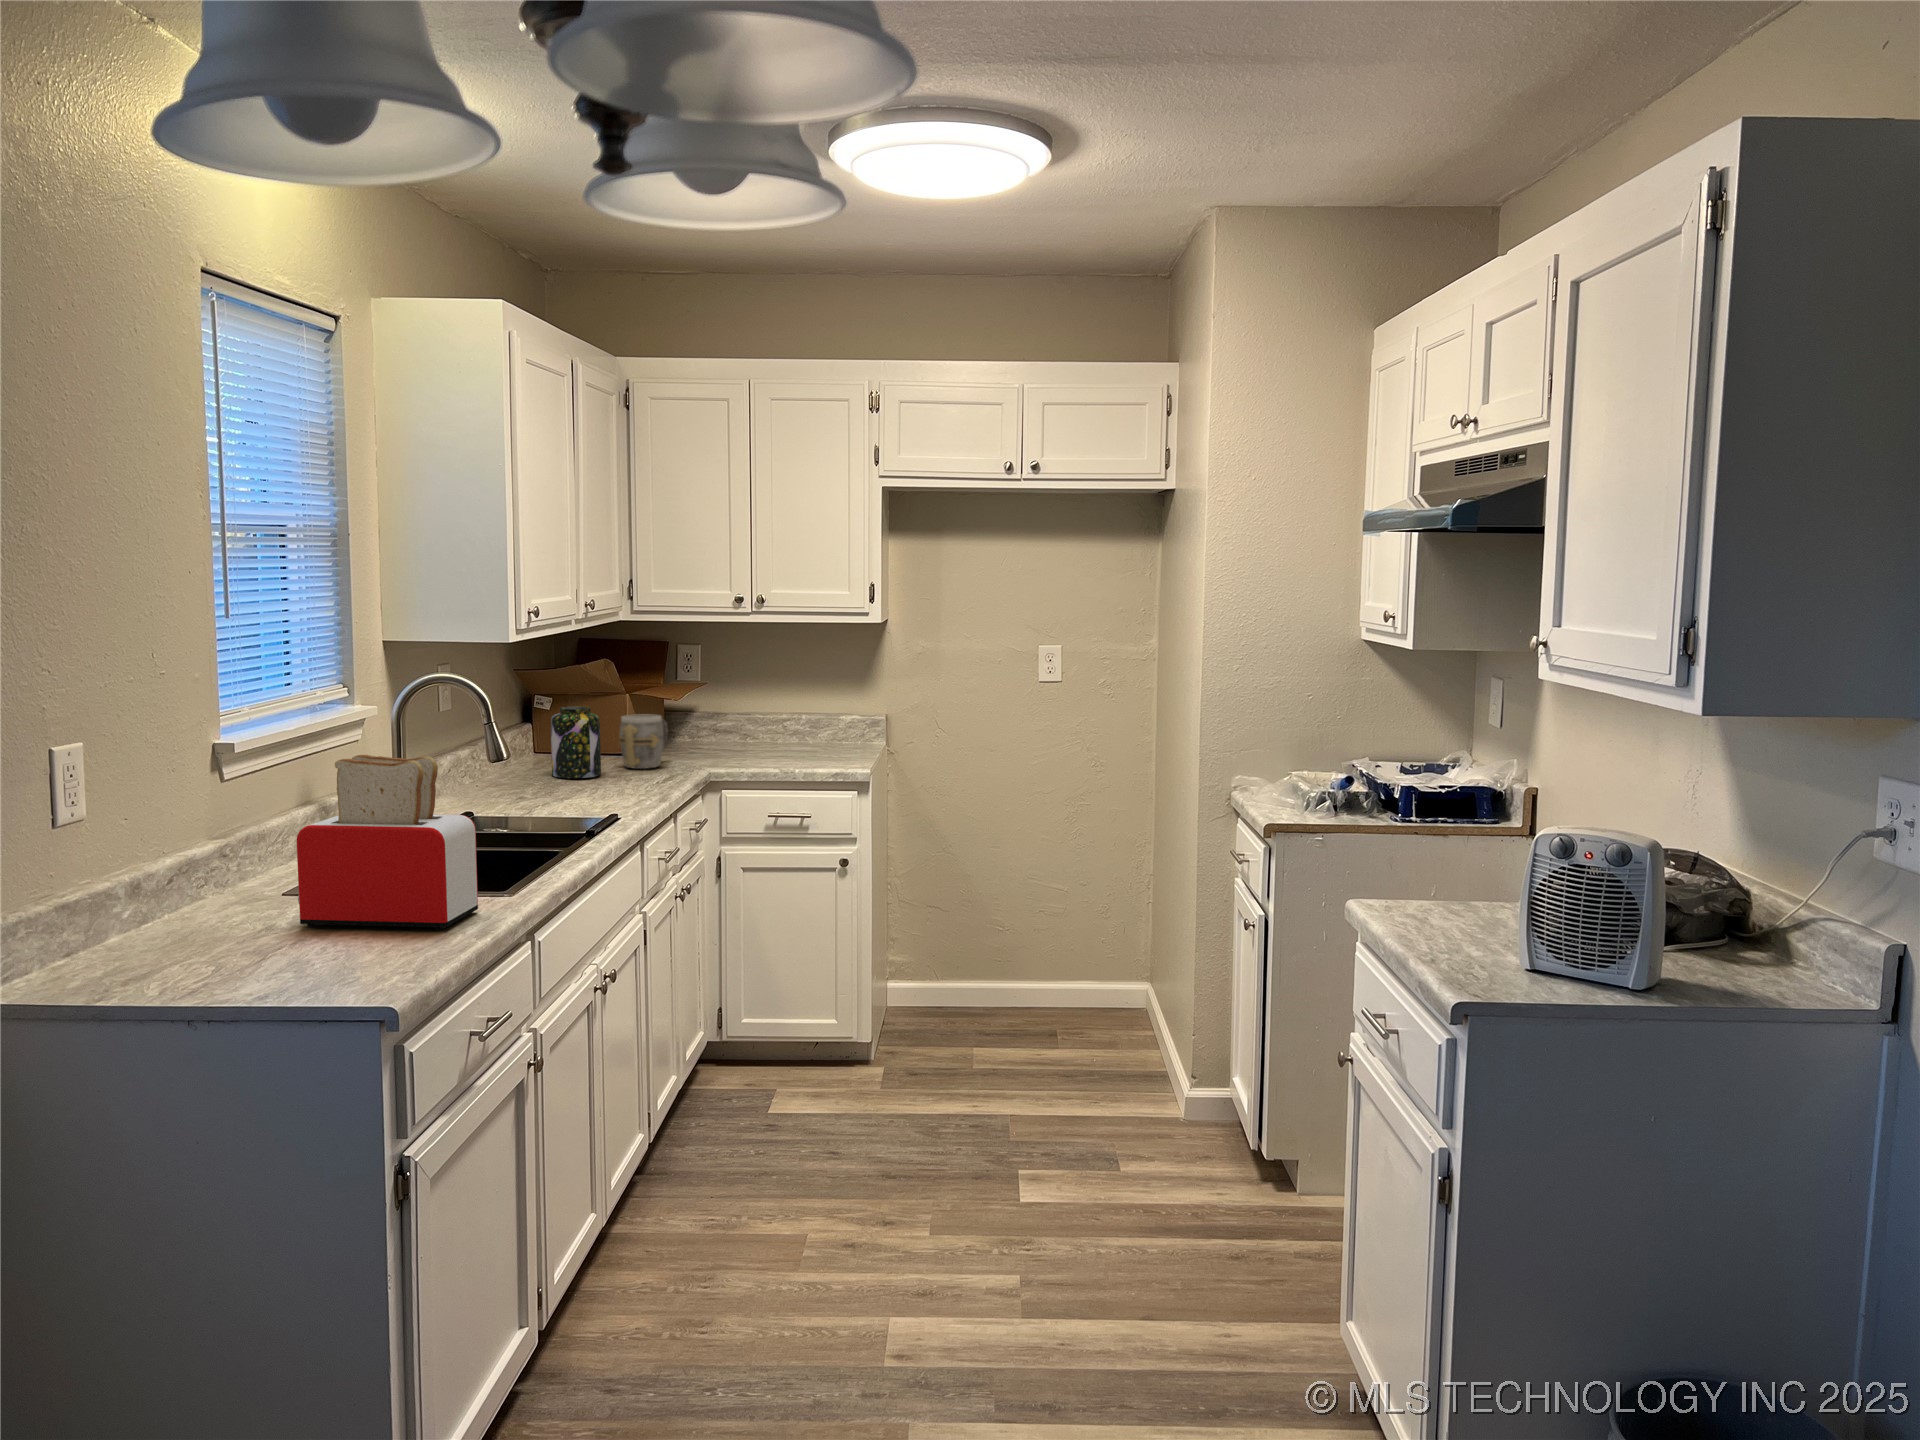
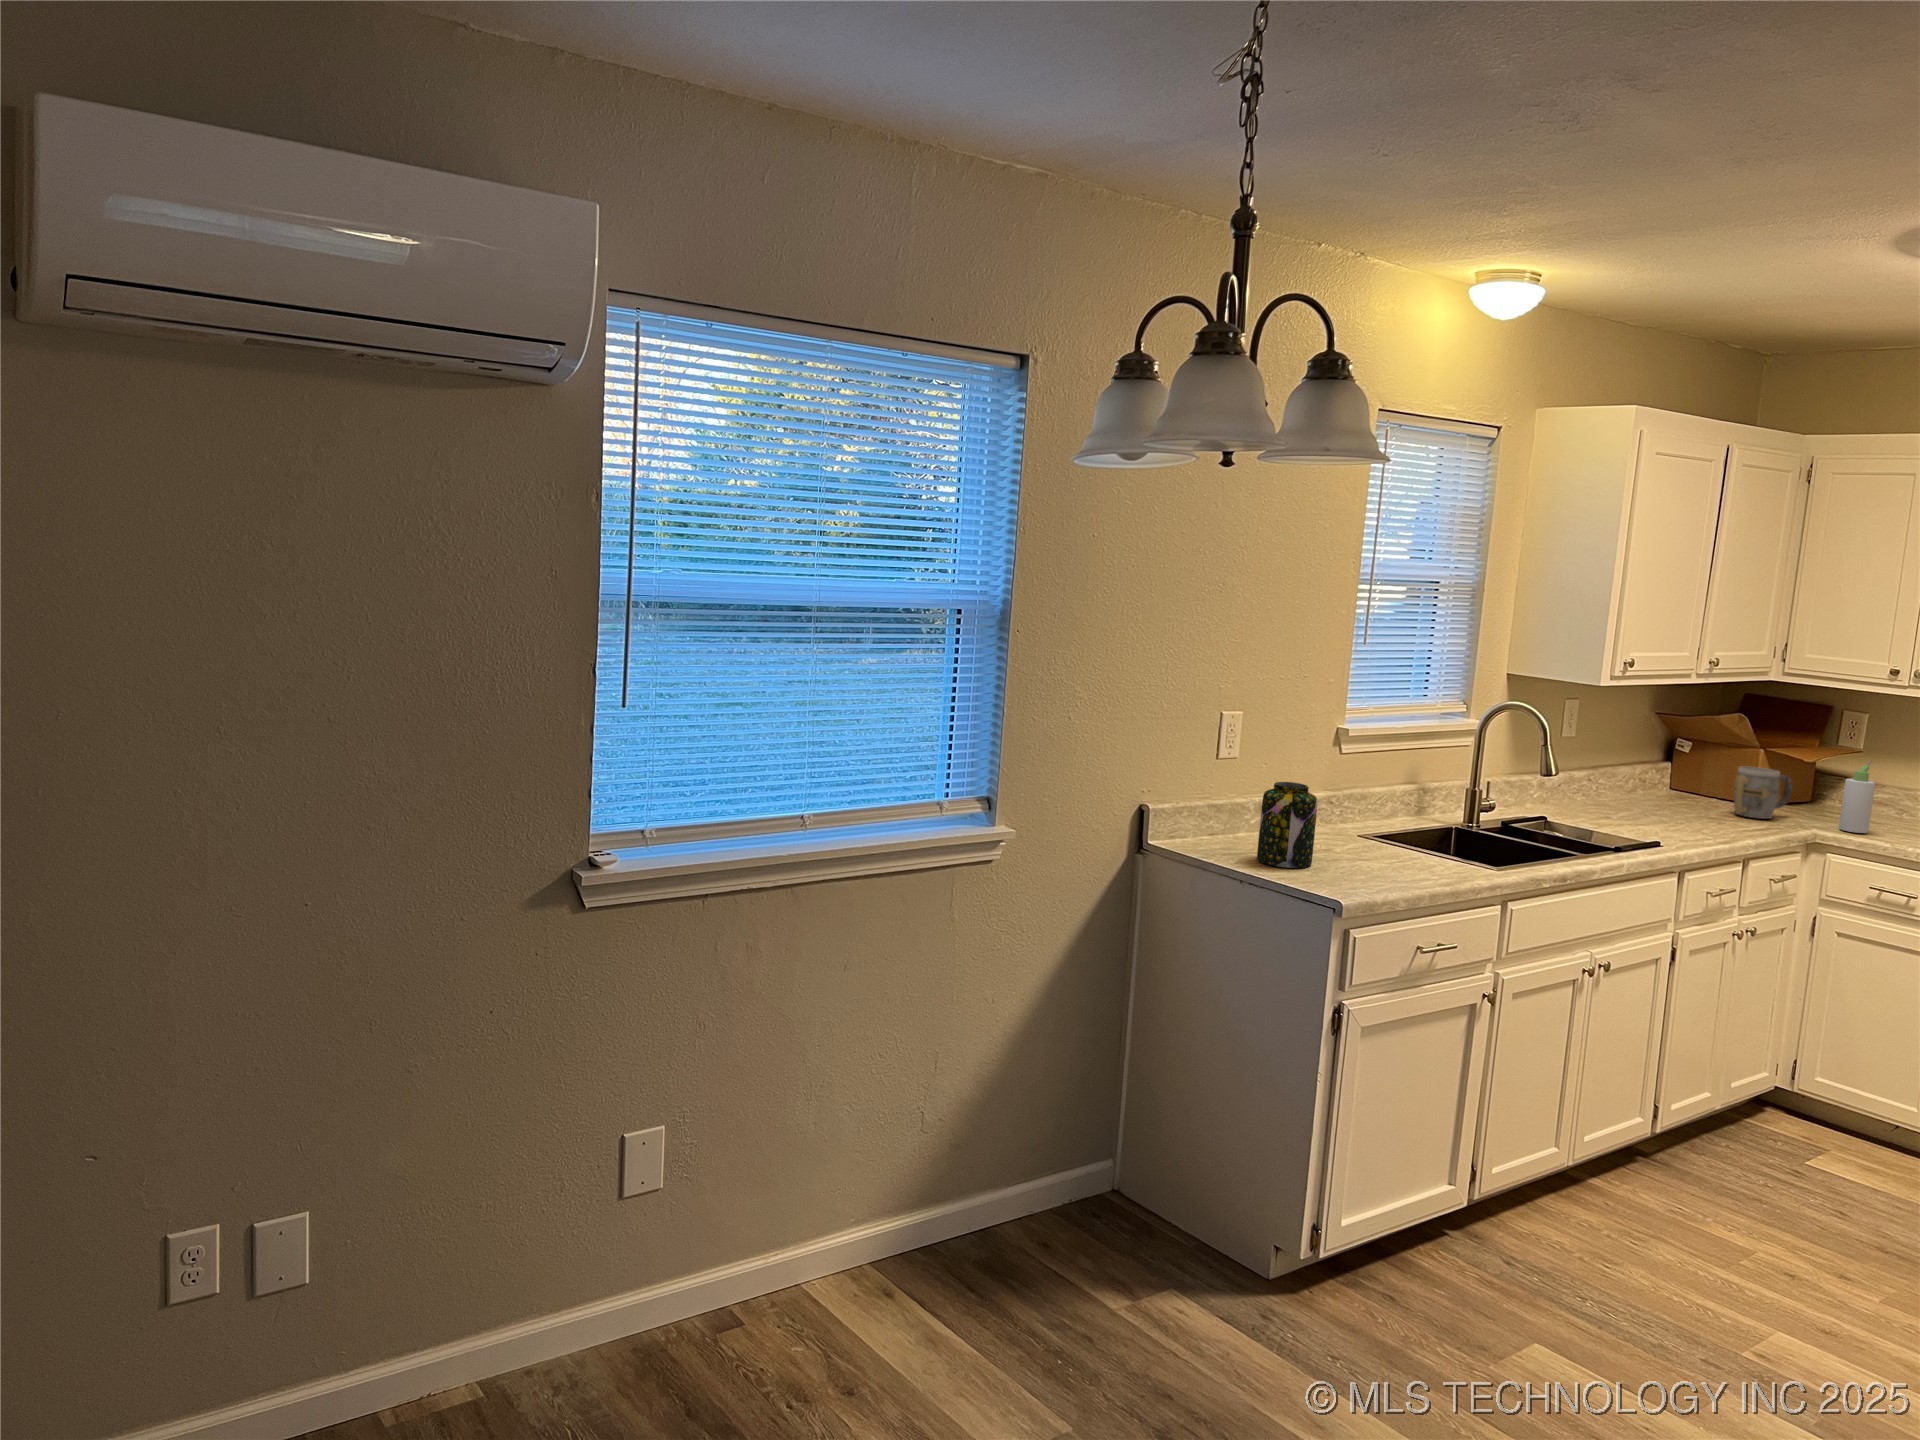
bottle: none [719,691,744,765] -> present [1839,760,1875,833]
jar: present [551,706,601,778] -> present [1257,782,1317,868]
toaster: present [297,755,478,930] -> none [1340,747,1457,871]

